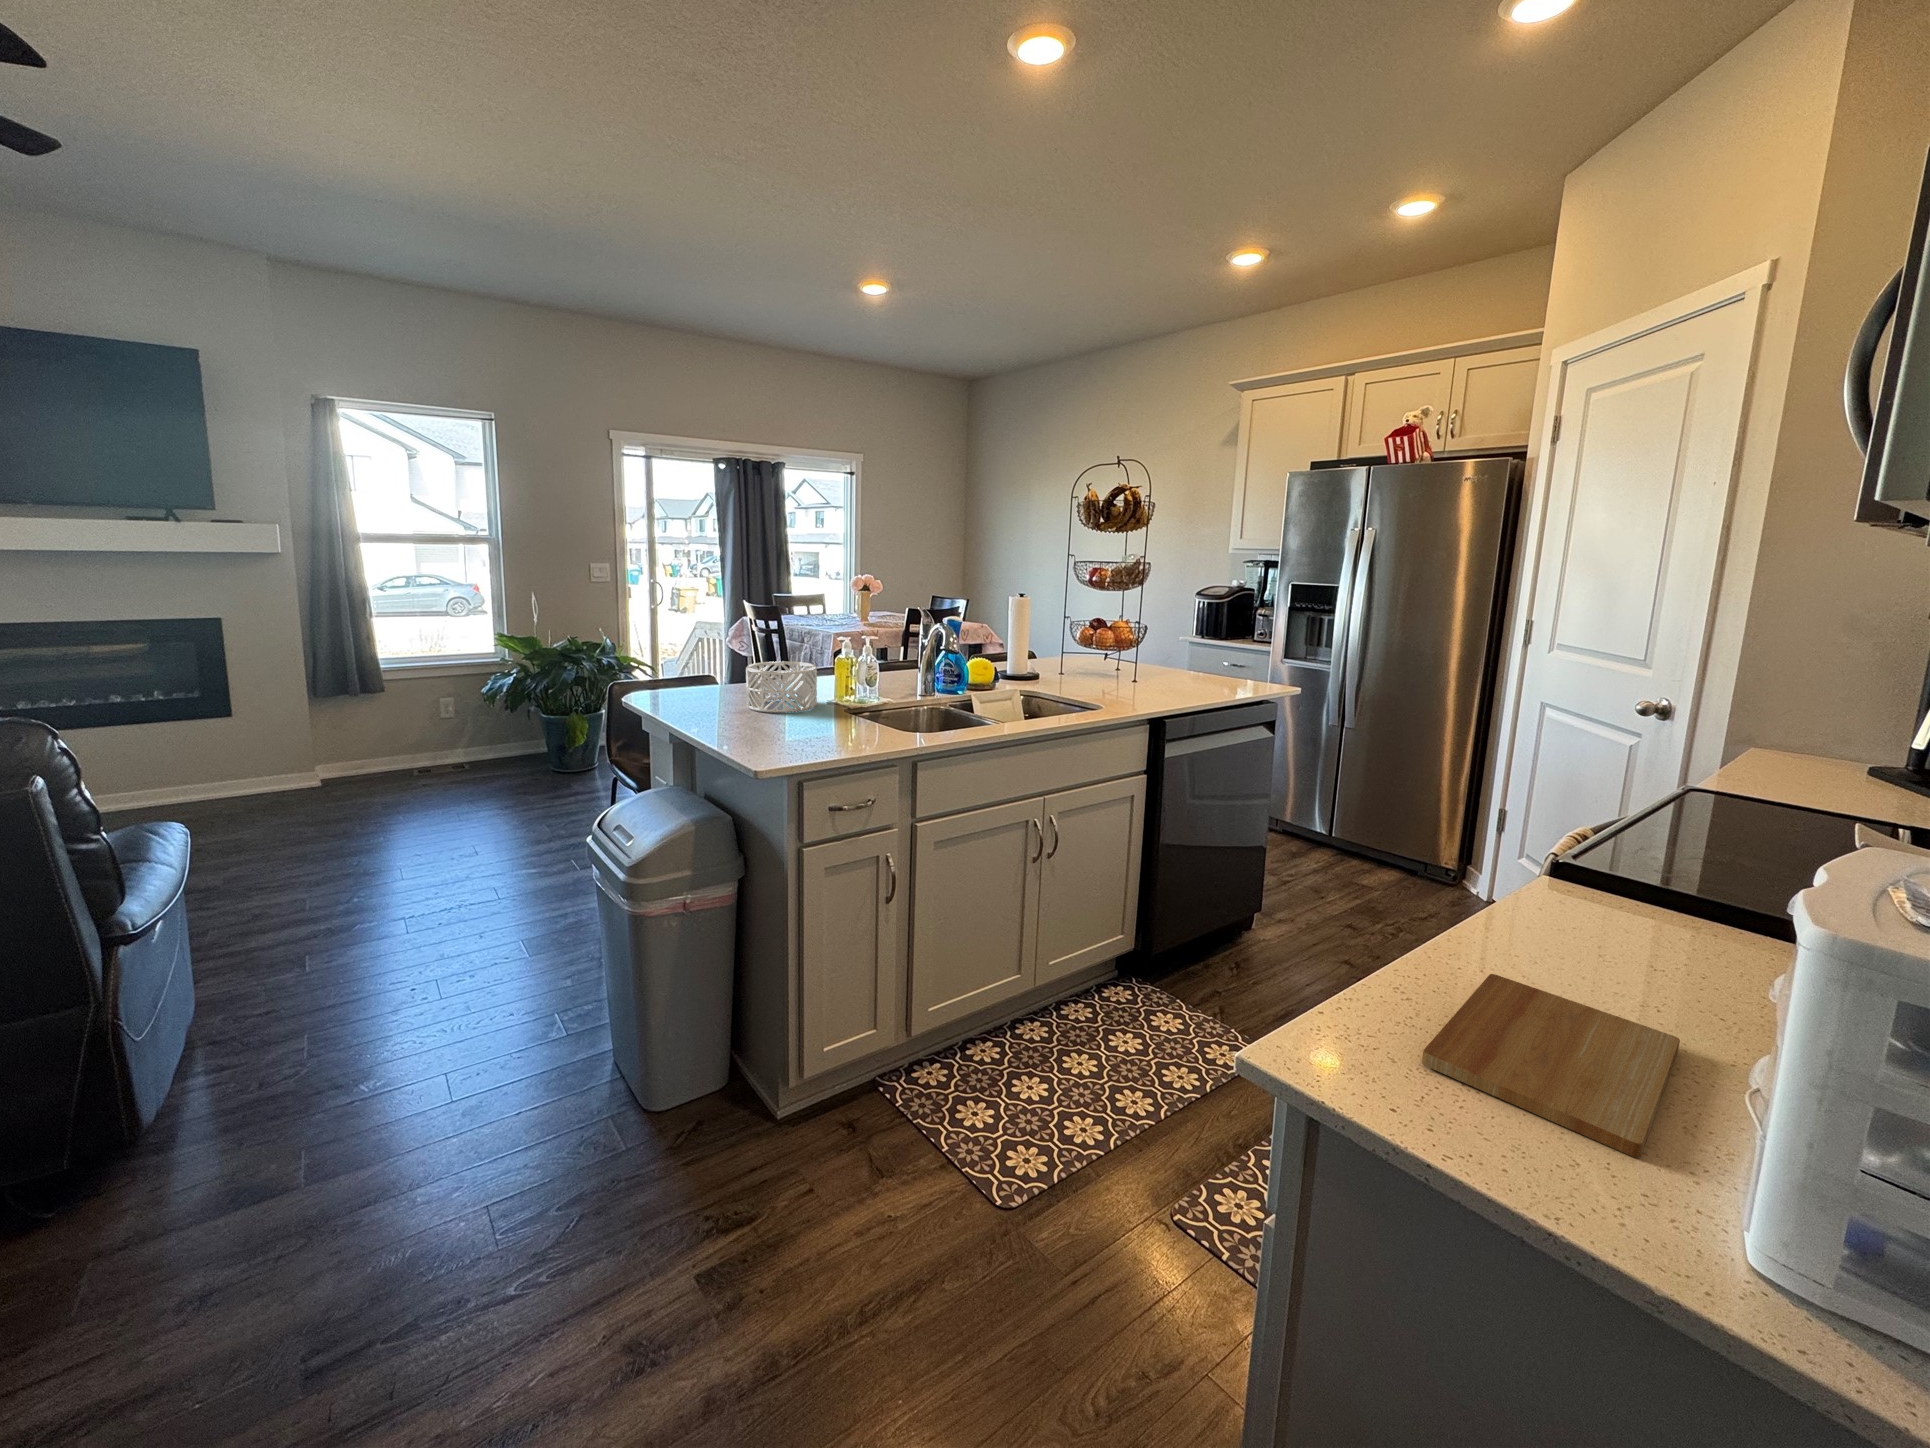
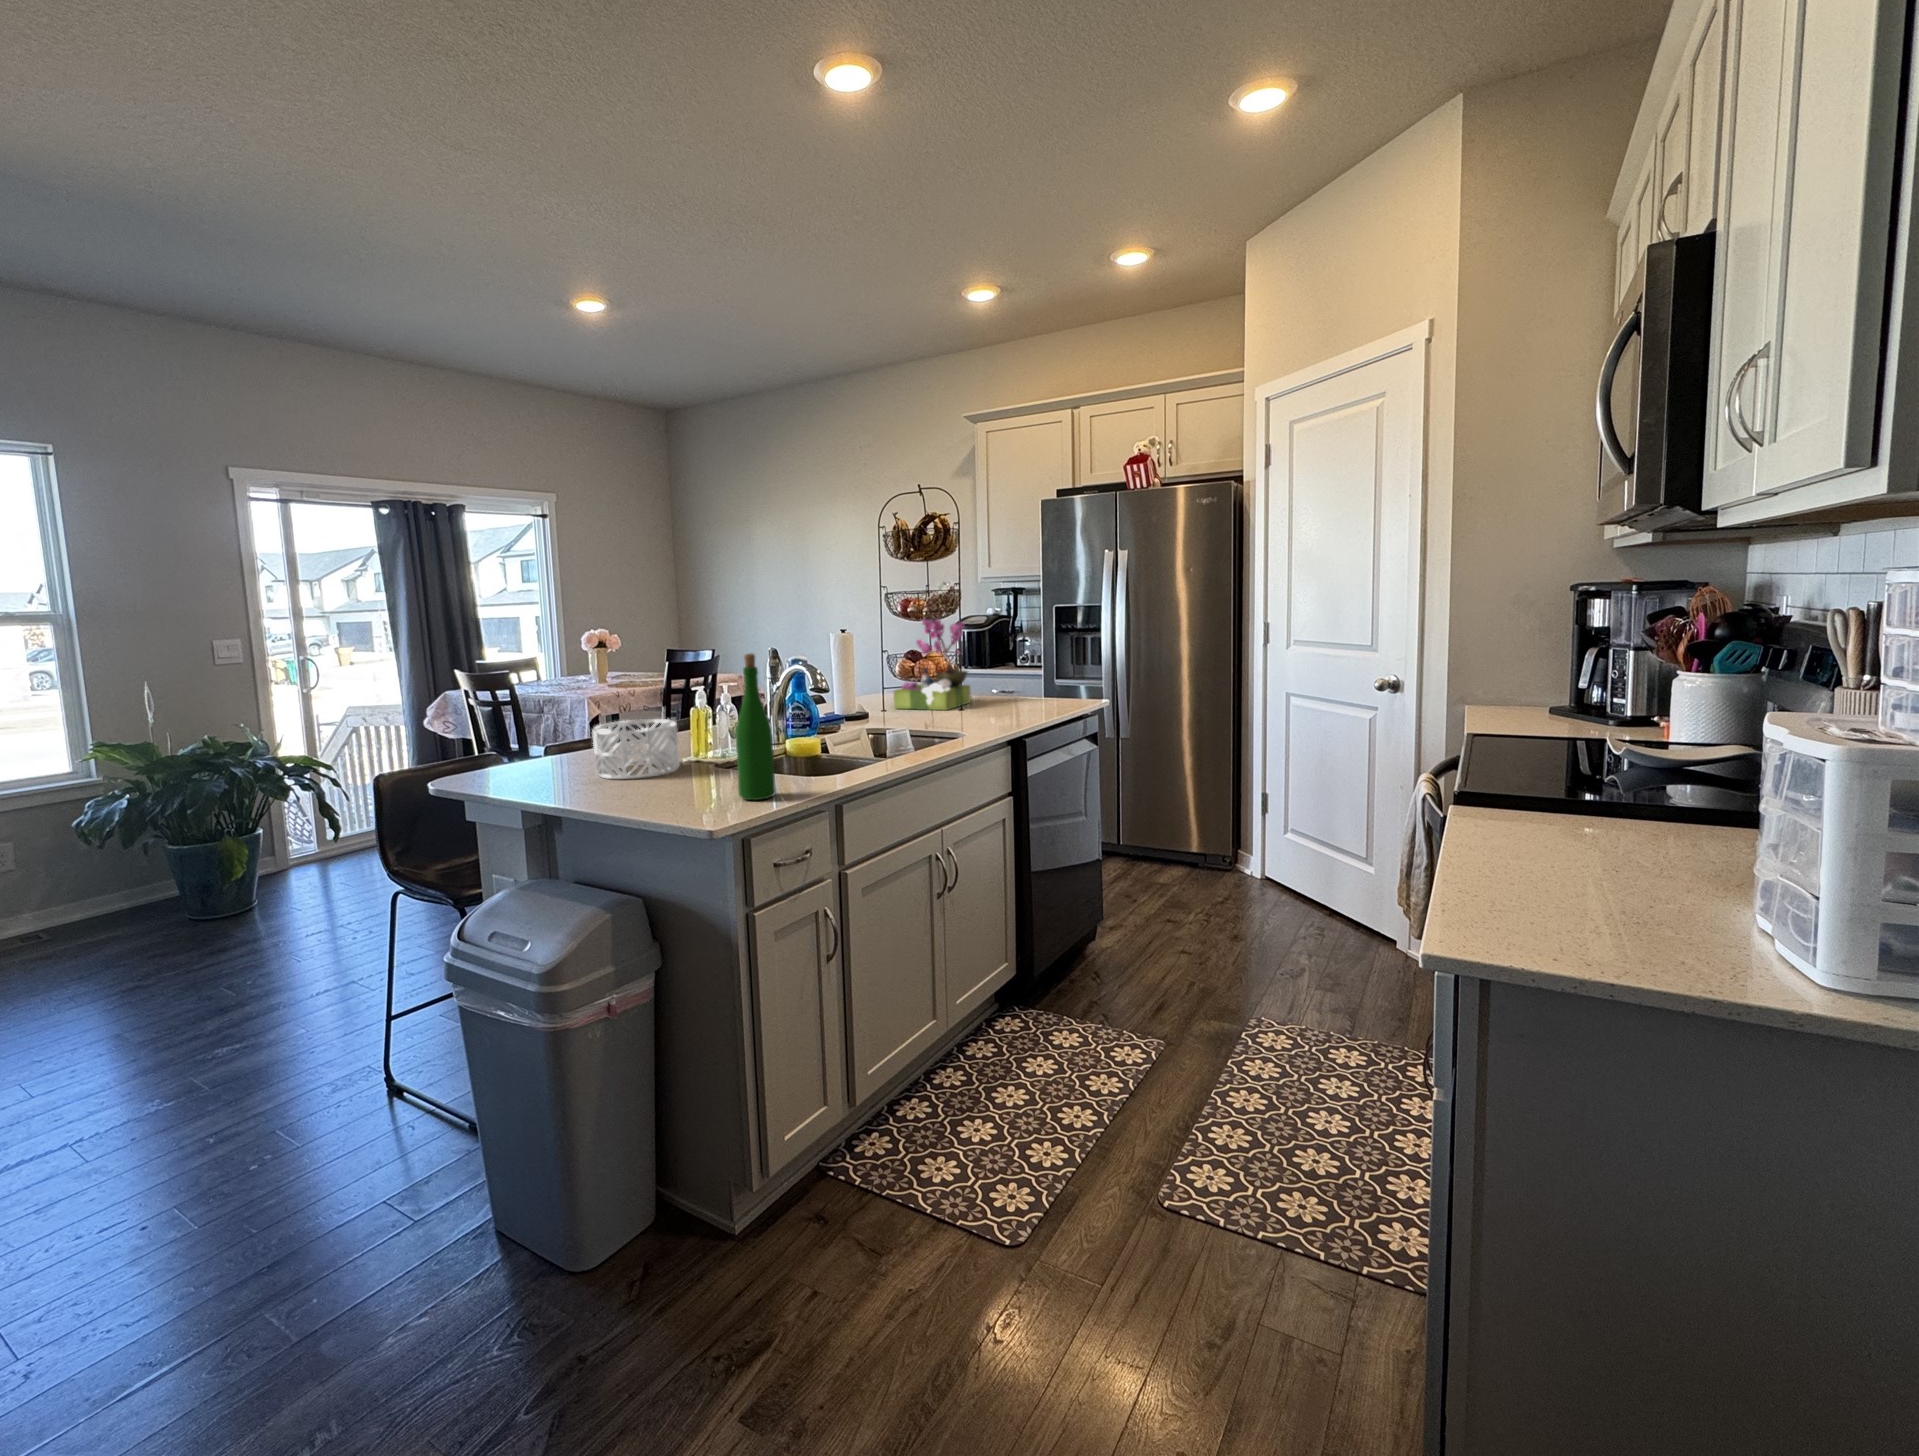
flower arrangement: none [1067,580,1150,682] -> present [894,619,971,710]
wine bottle: none [821,616,852,748] -> present [736,654,776,800]
cutting board: present [1422,974,1680,1158] -> none [1503,864,1697,947]

